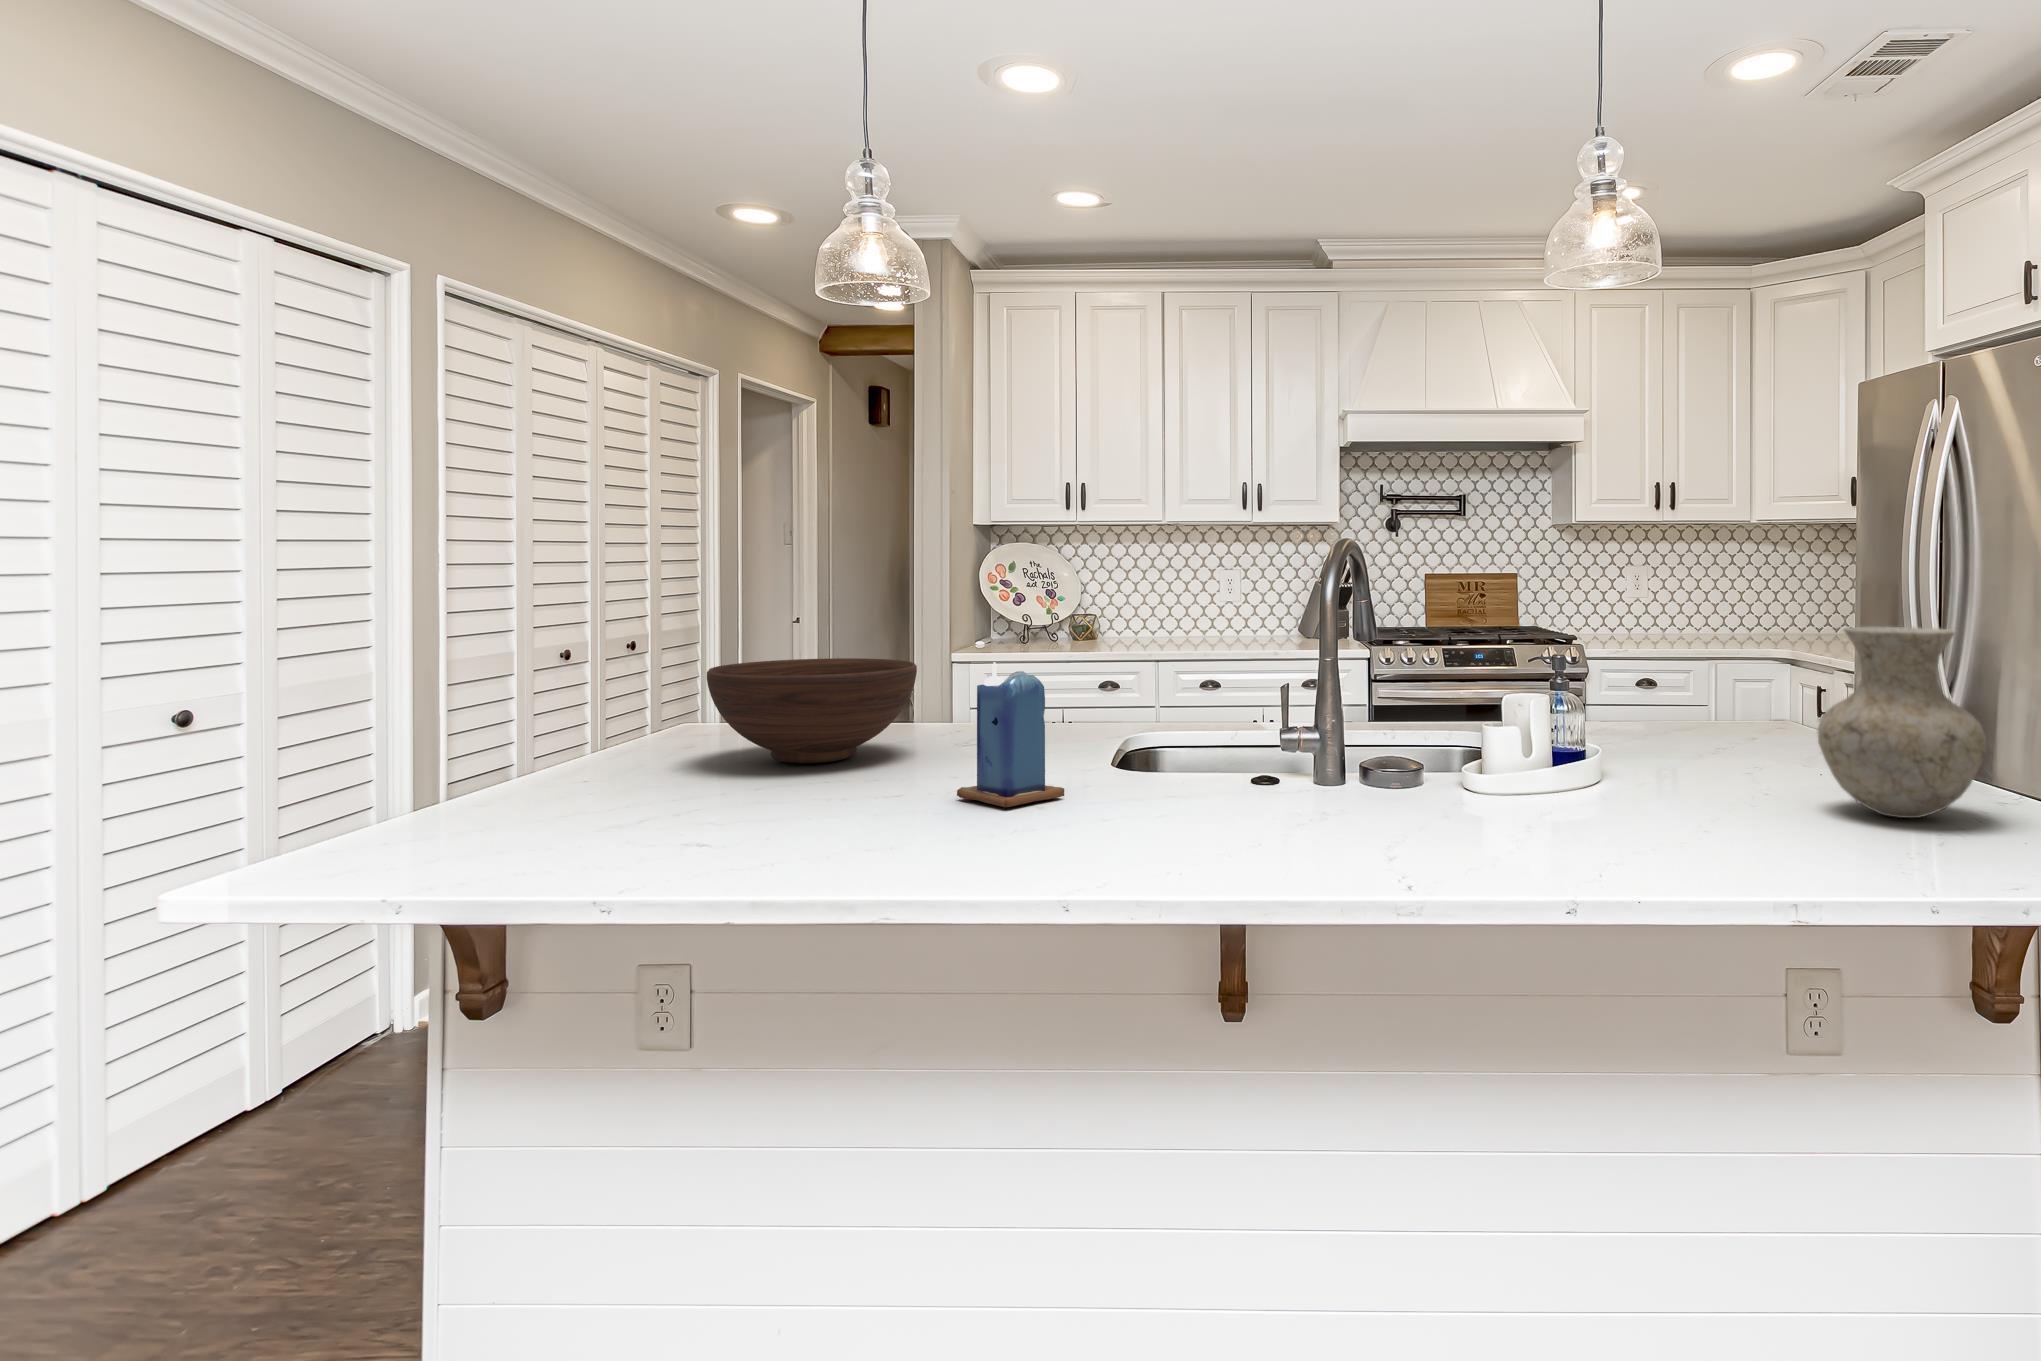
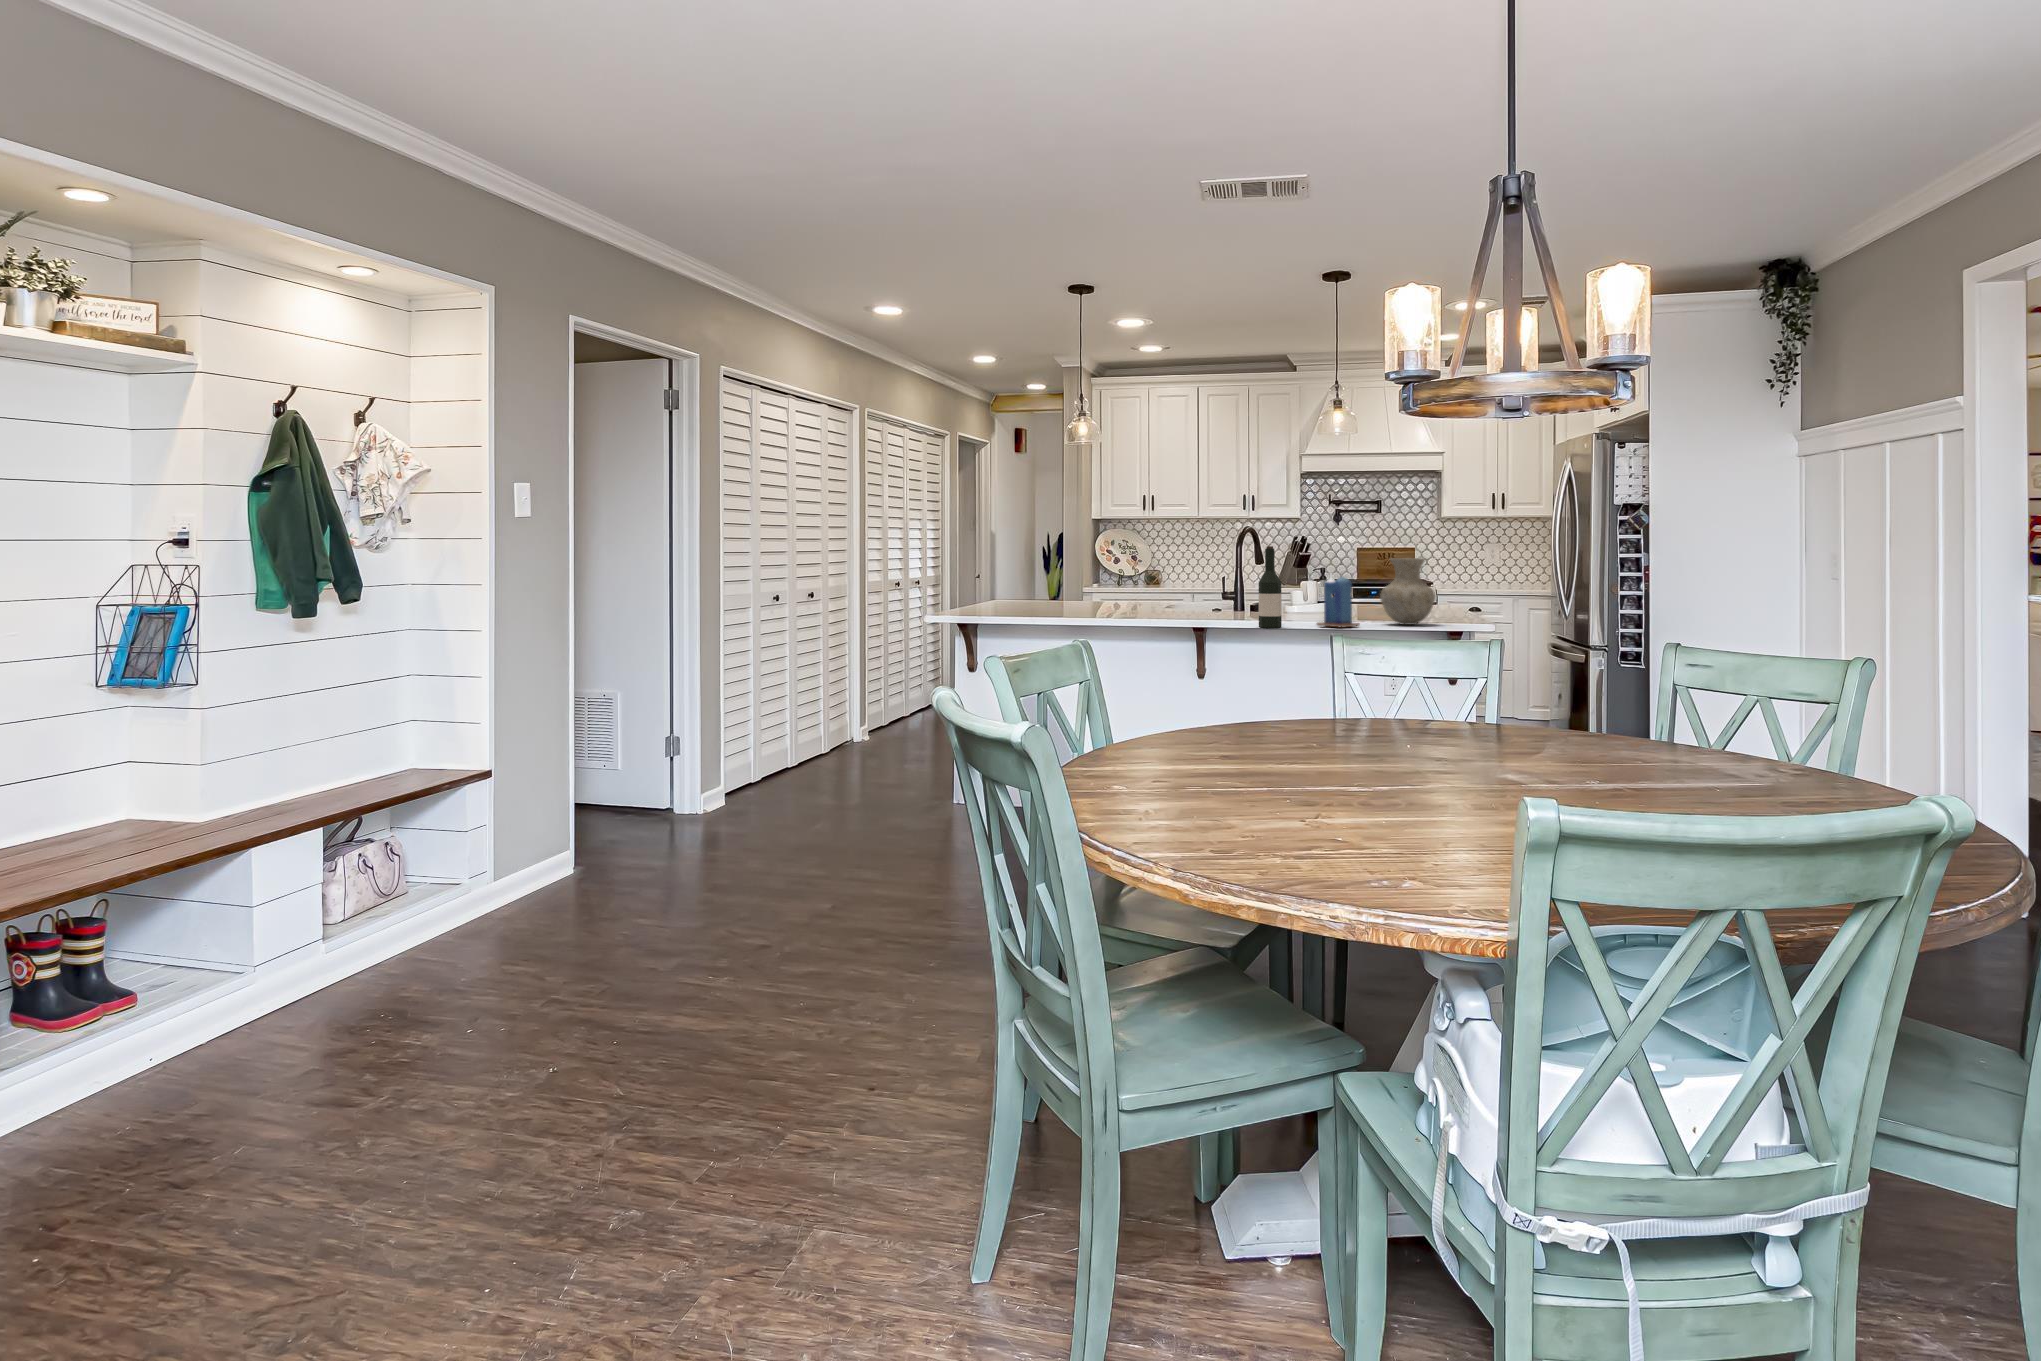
wine bottle: none [1537,600,1607,863] -> present [1259,546,1282,628]
fruit bowl: present [707,658,917,763] -> none [986,576,1063,614]
candle: present [957,662,1064,807] -> present [1317,575,1359,627]

